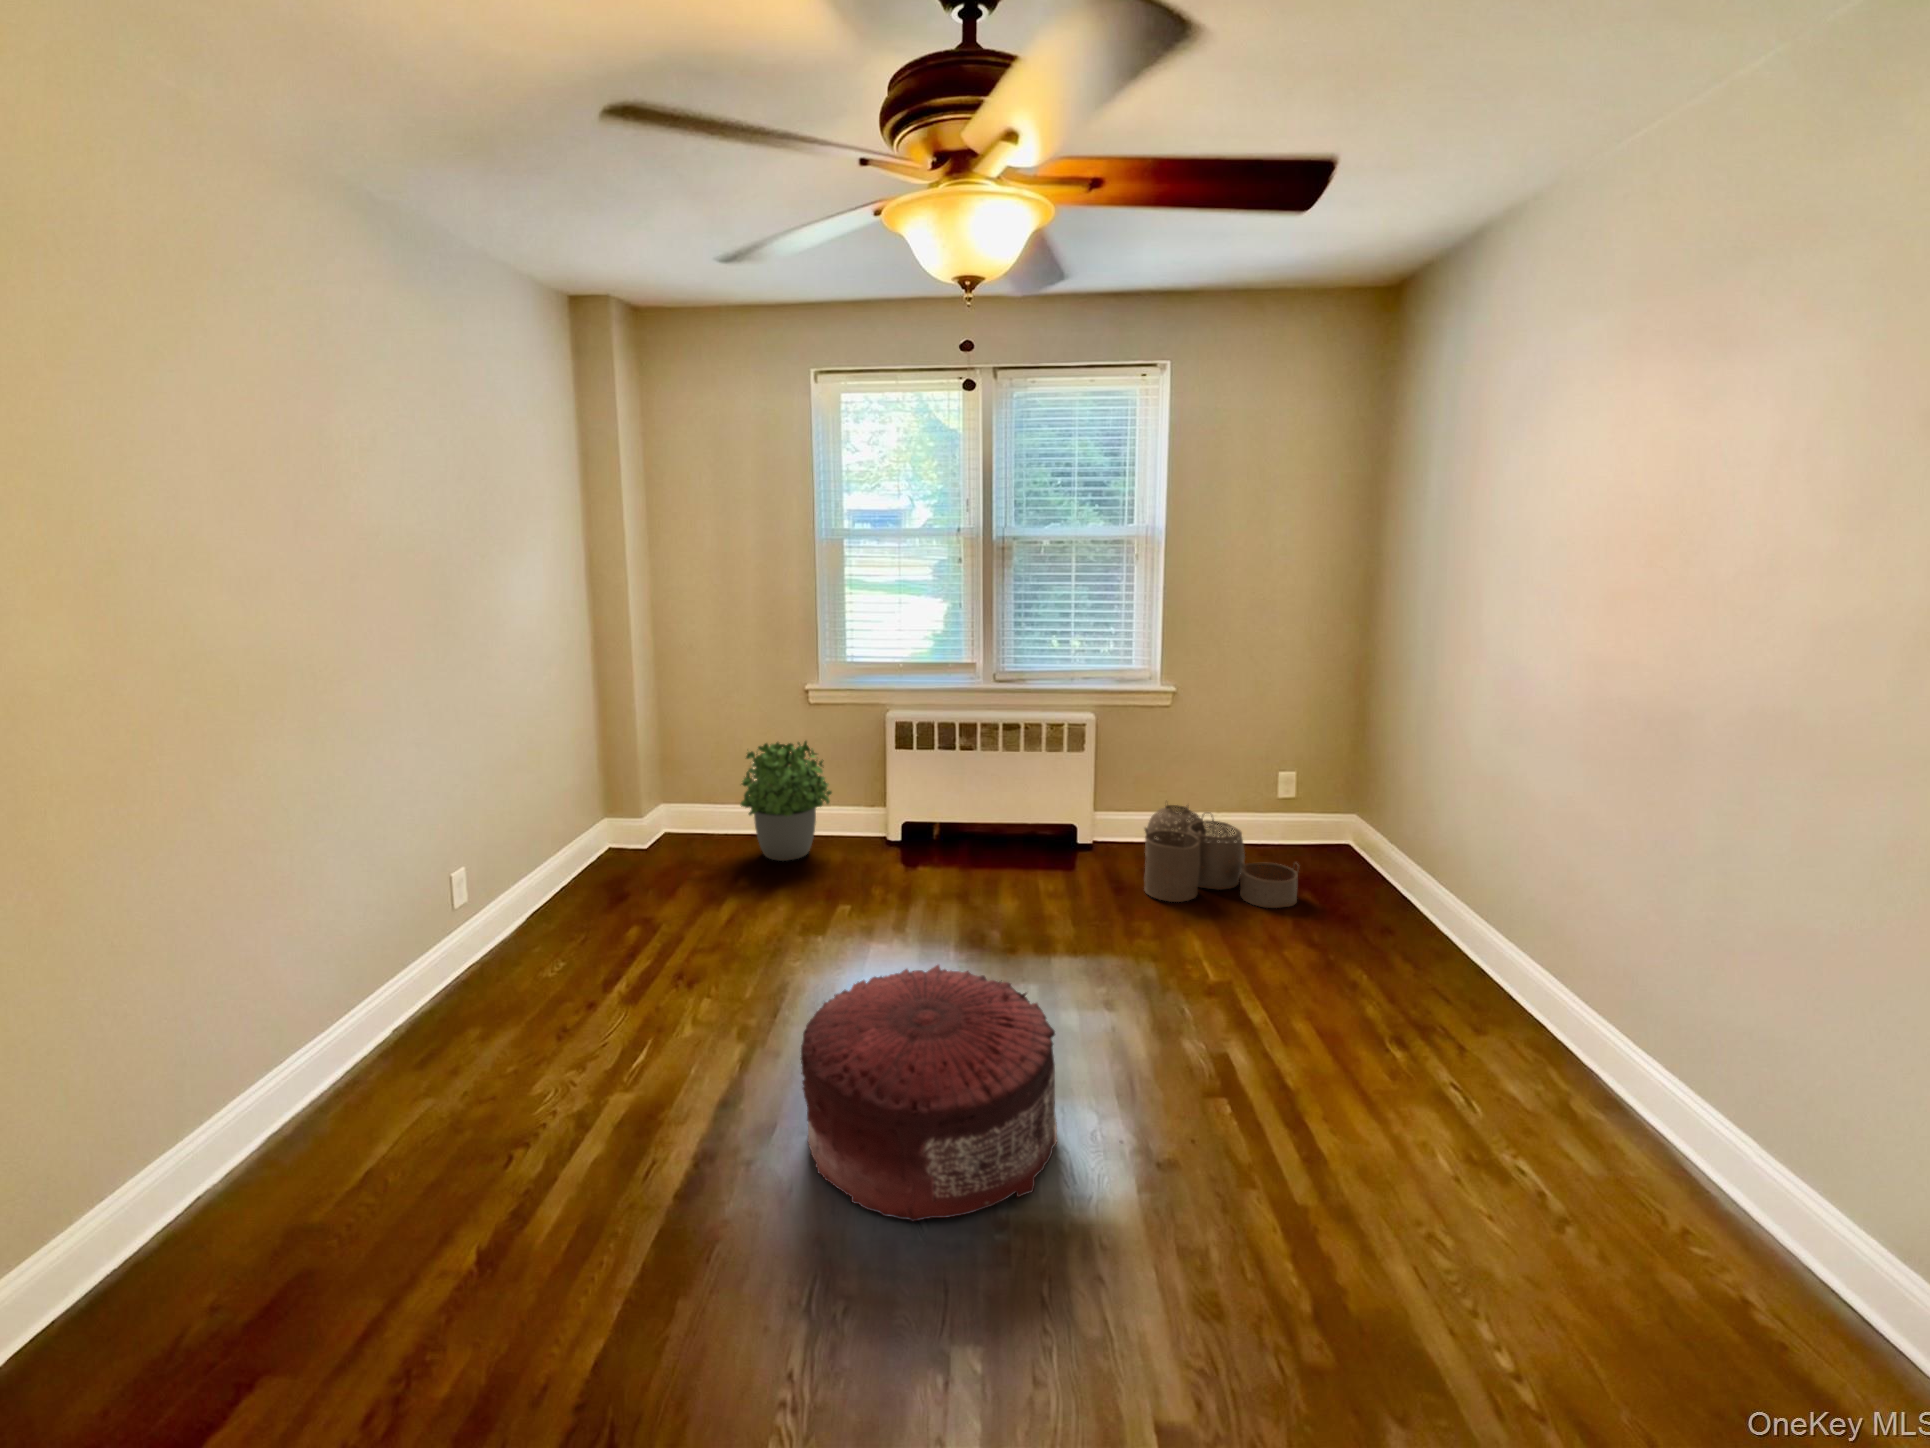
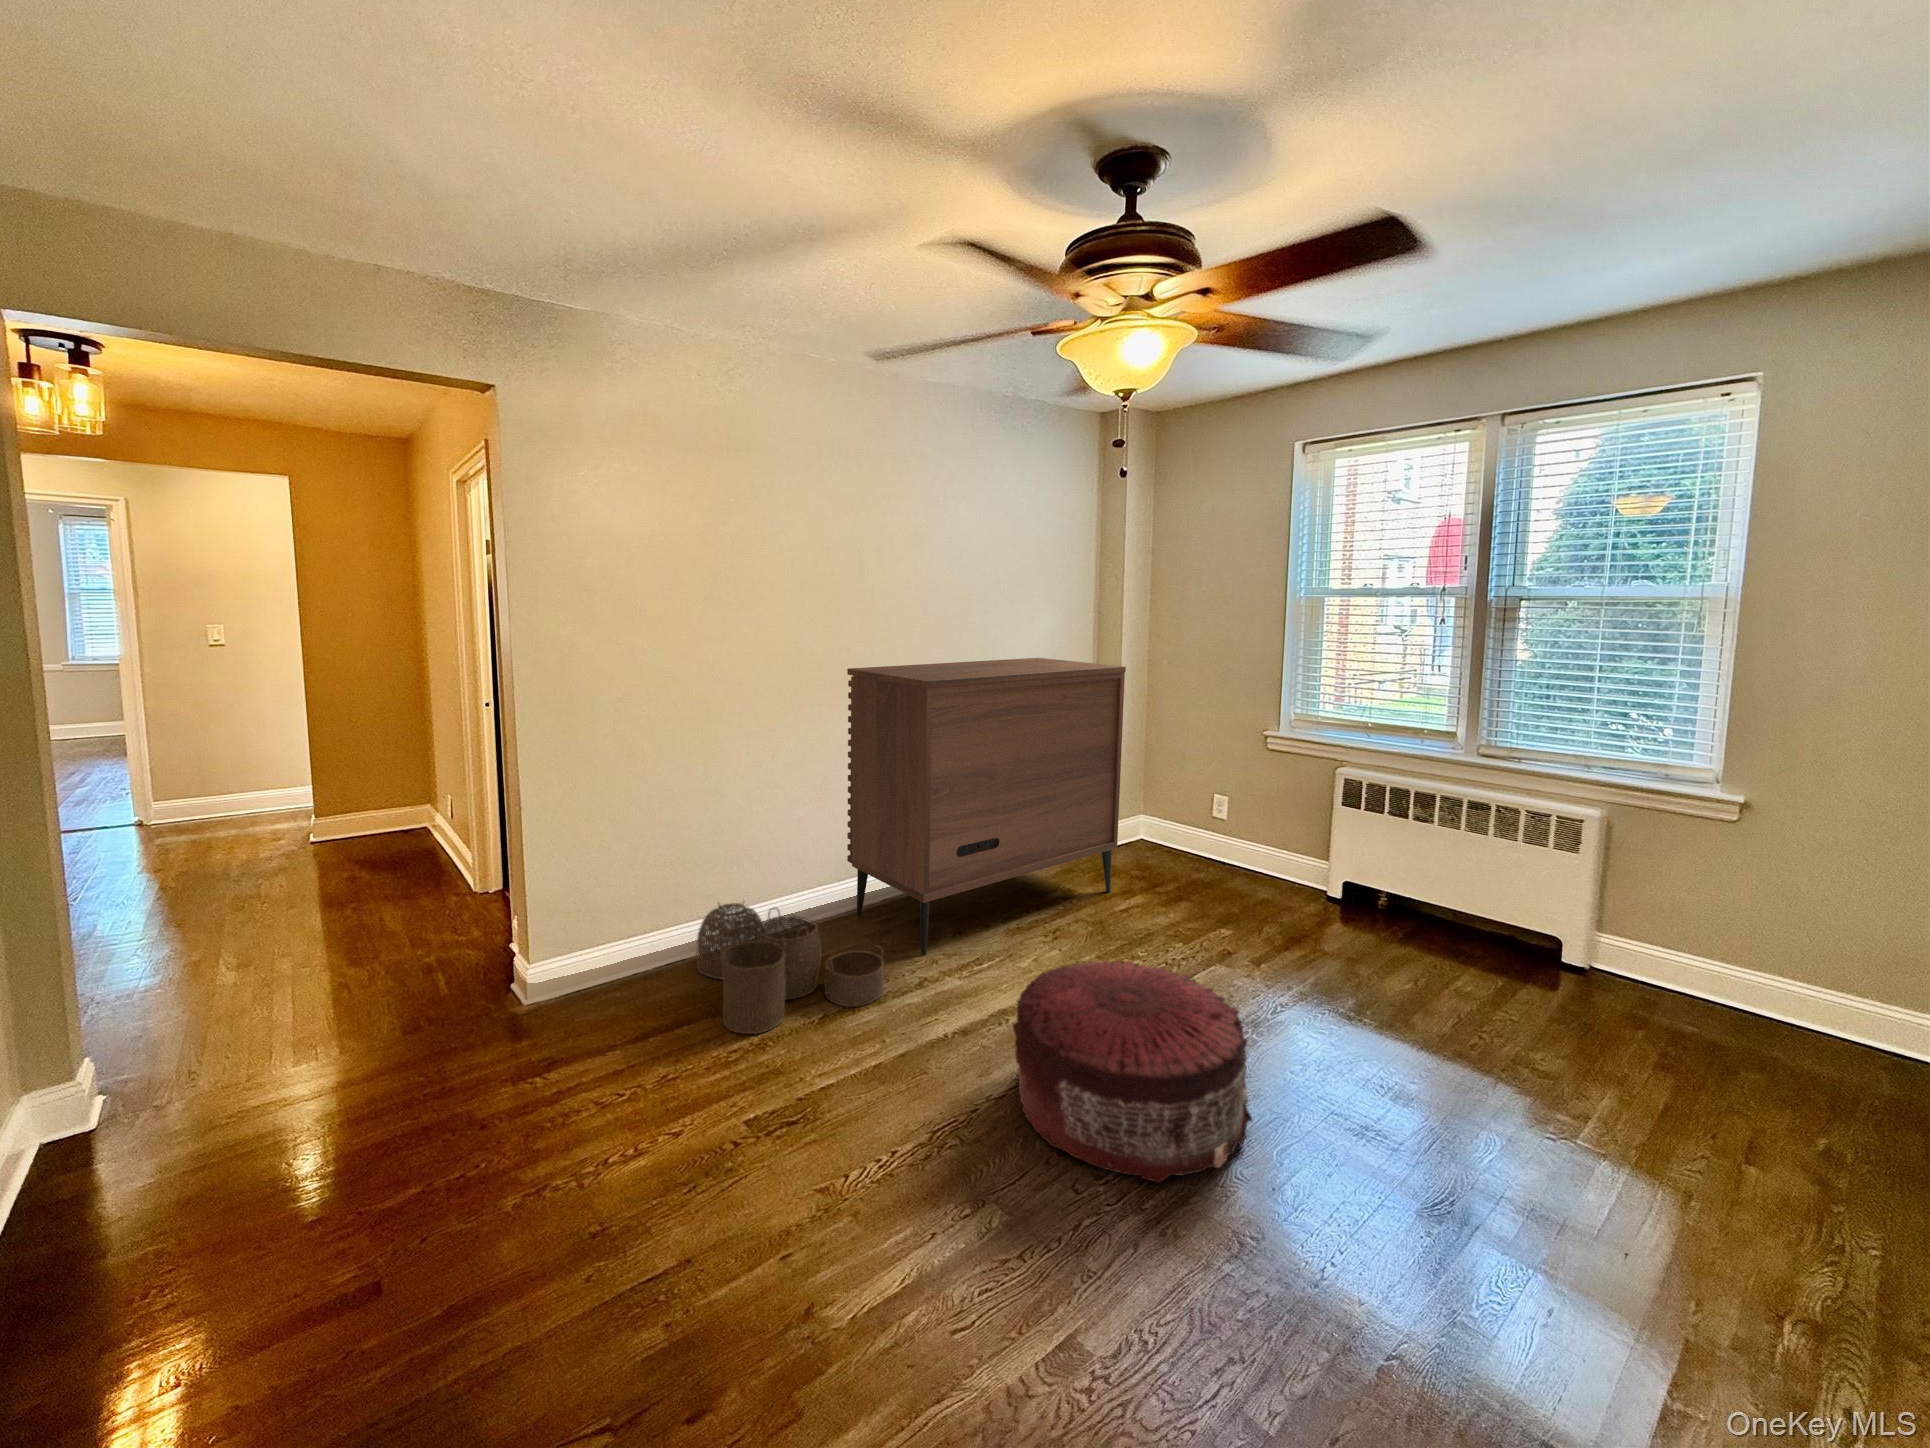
dresser: none [311,631,696,1080] -> present [847,658,1126,955]
potted plant: present [741,741,832,861] -> none [1181,775,1270,884]
woven basket: present [1144,805,1299,908] -> present [697,903,884,1034]

